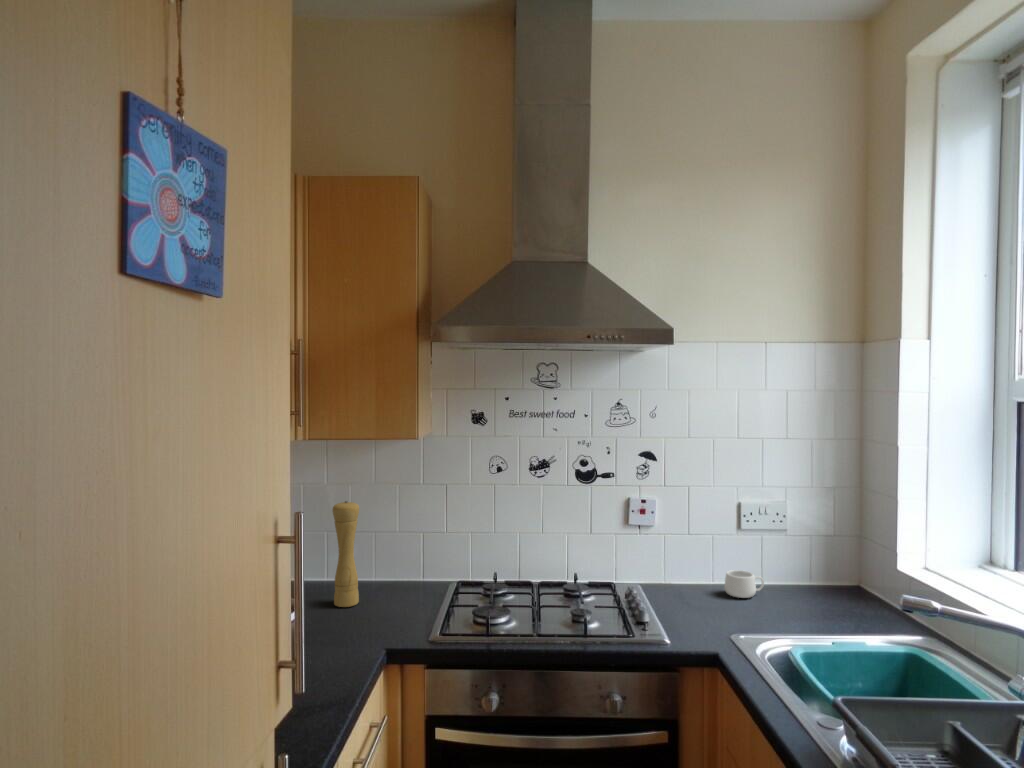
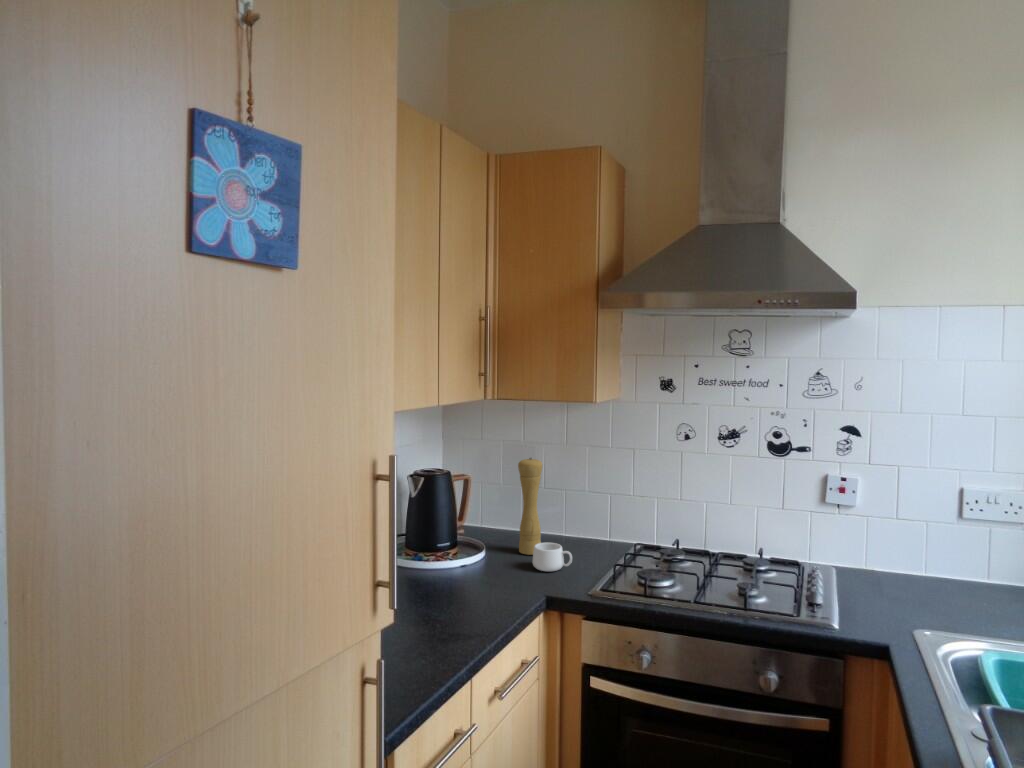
mug: present [724,570,764,598] -> present [533,543,572,571]

